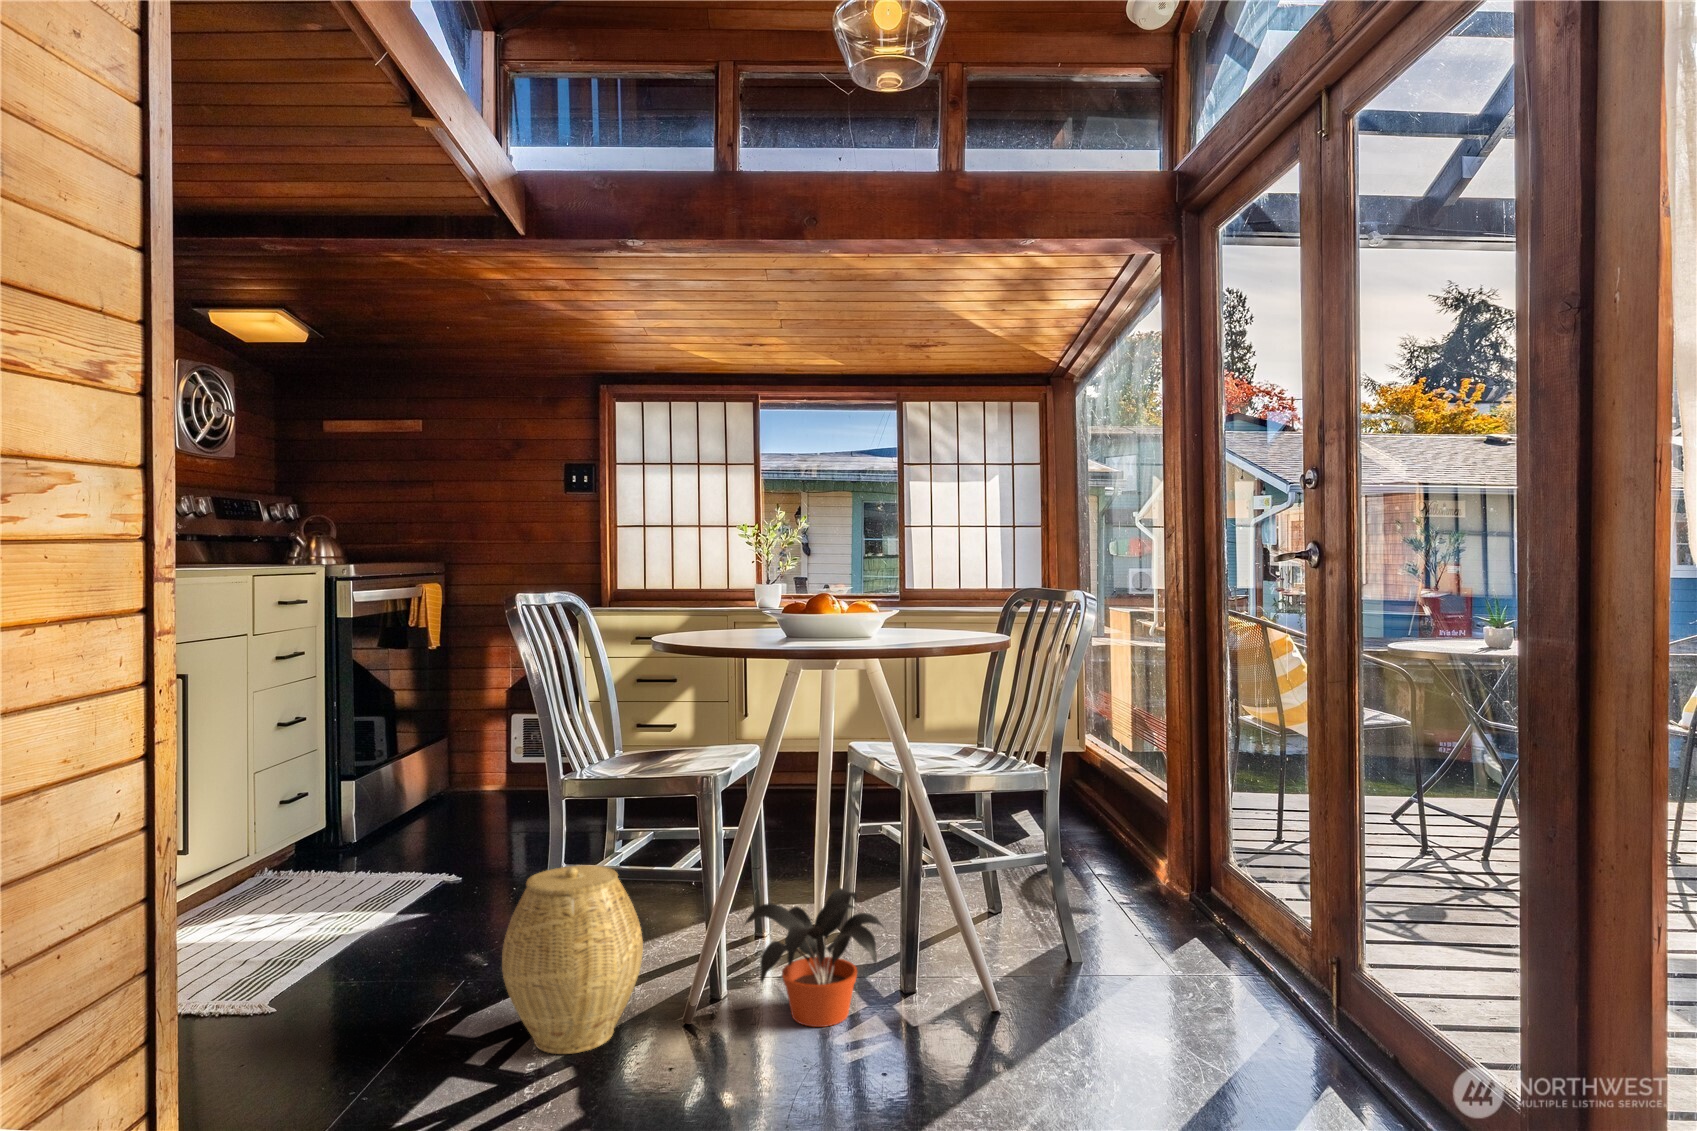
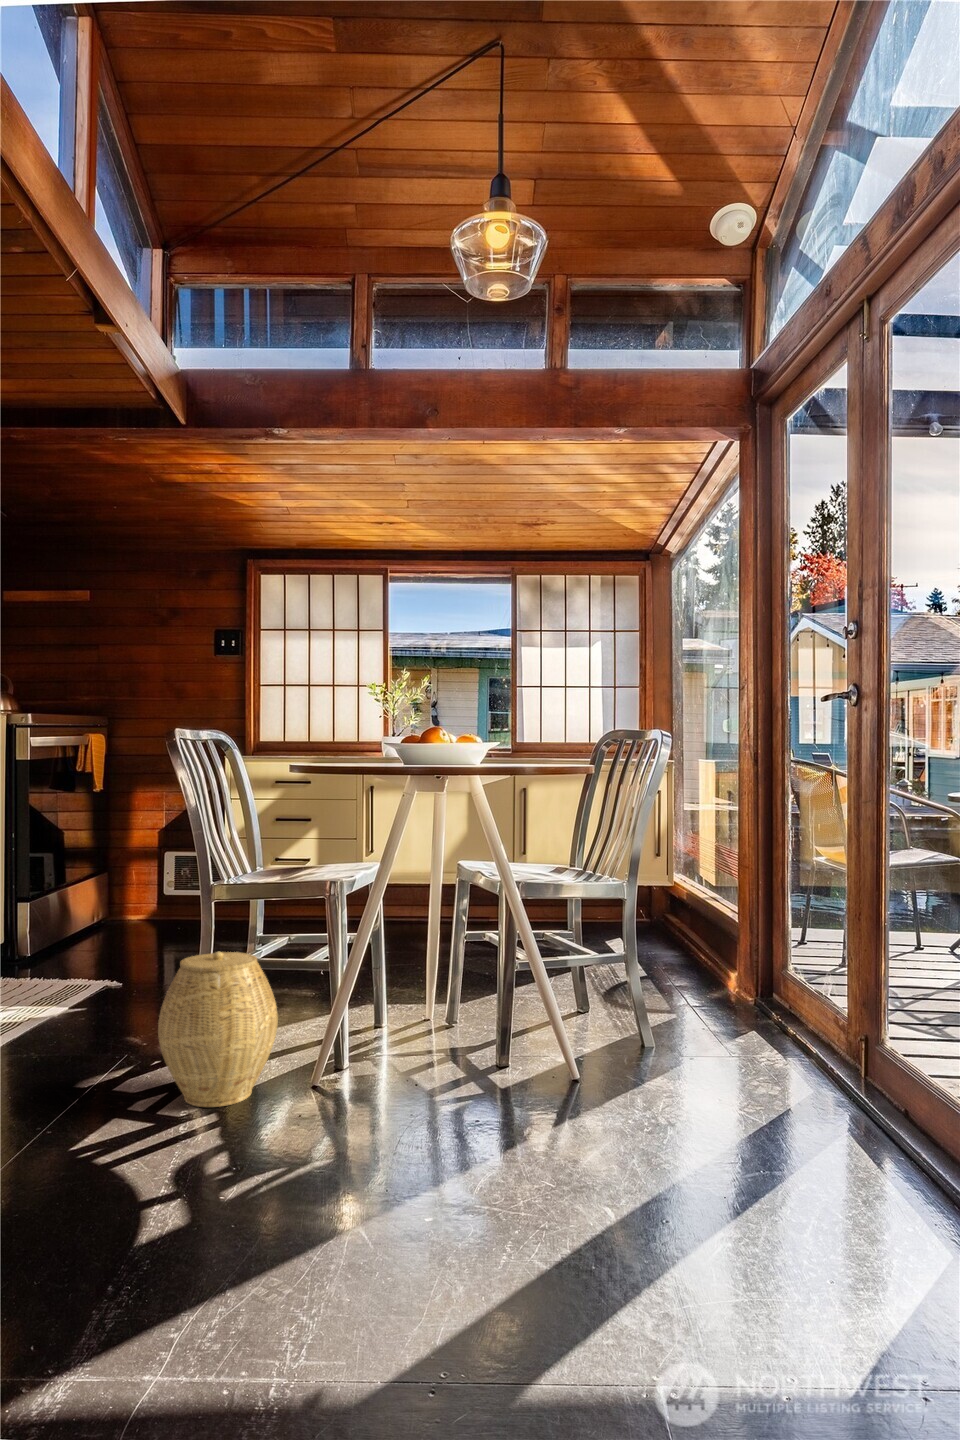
potted plant: present [745,888,883,1027] -> none [362,977,486,1090]

